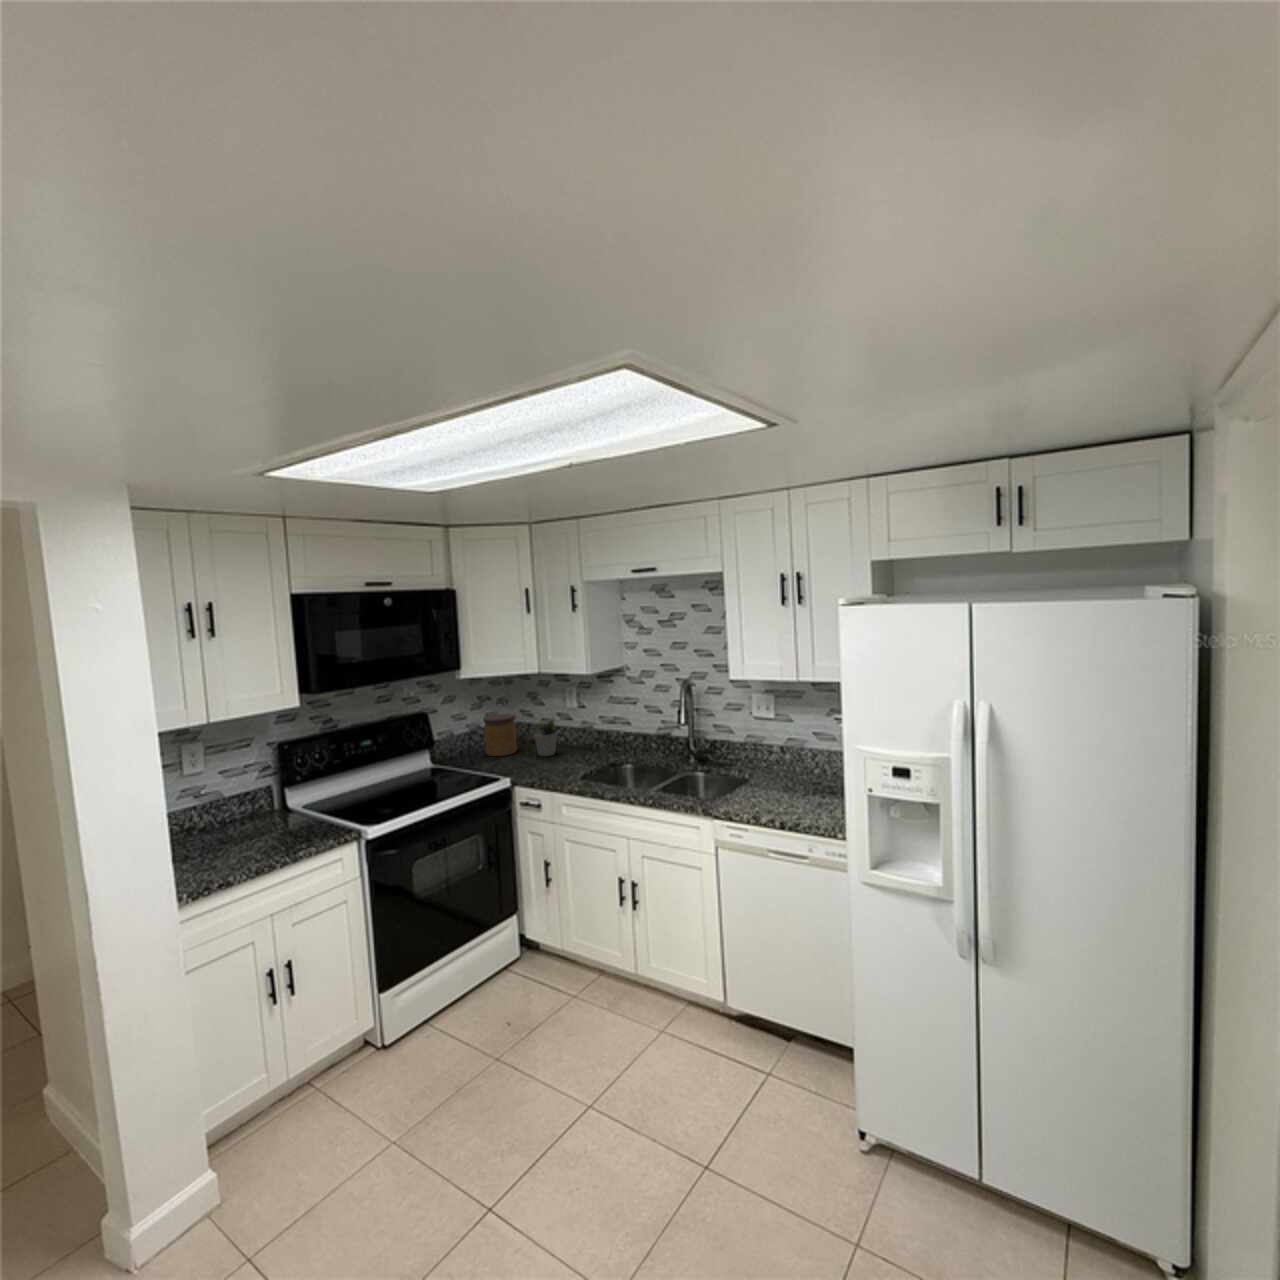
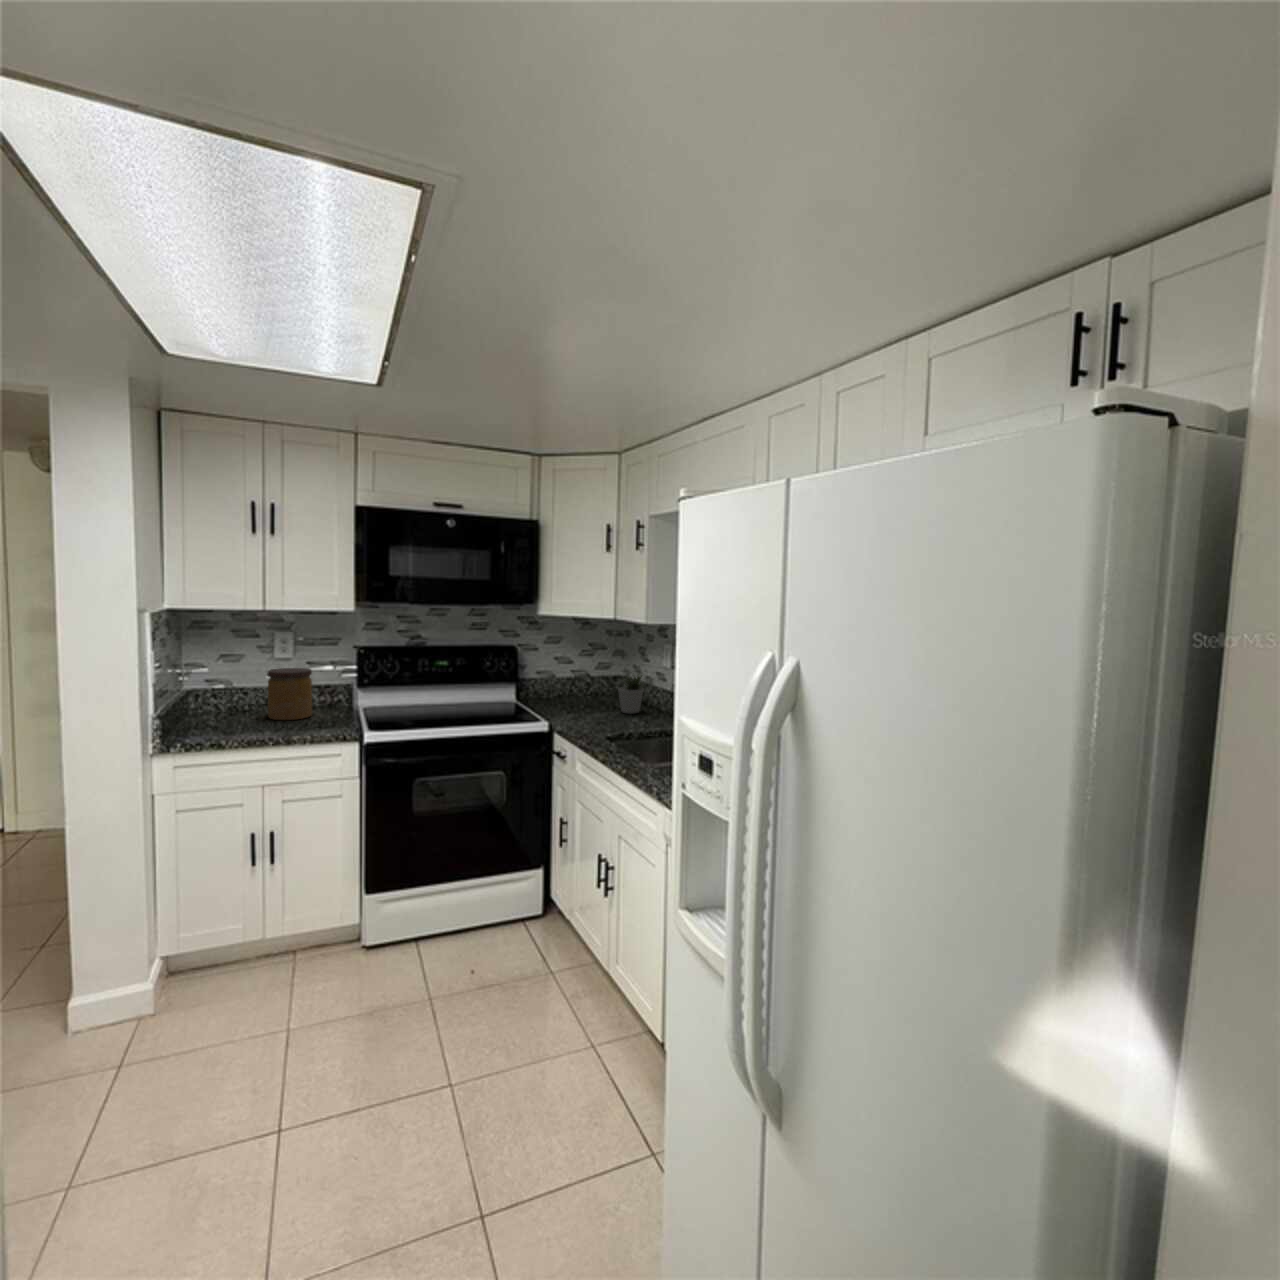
jar: present [484,714,517,756] -> present [267,668,312,720]

